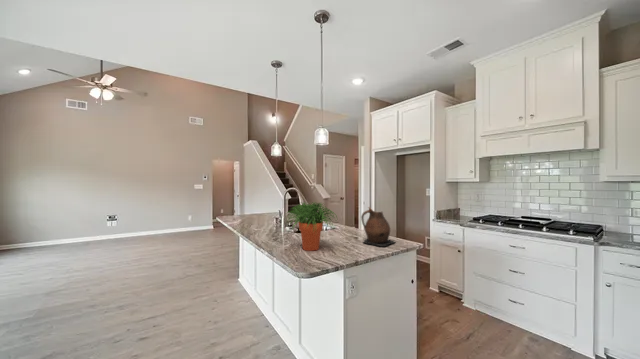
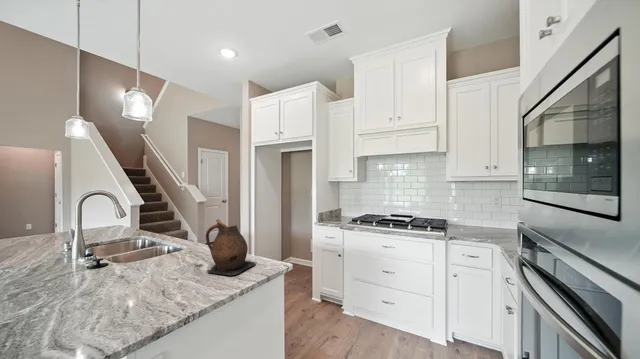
potted plant: present [287,203,337,251] -> none [32,219,154,306]

